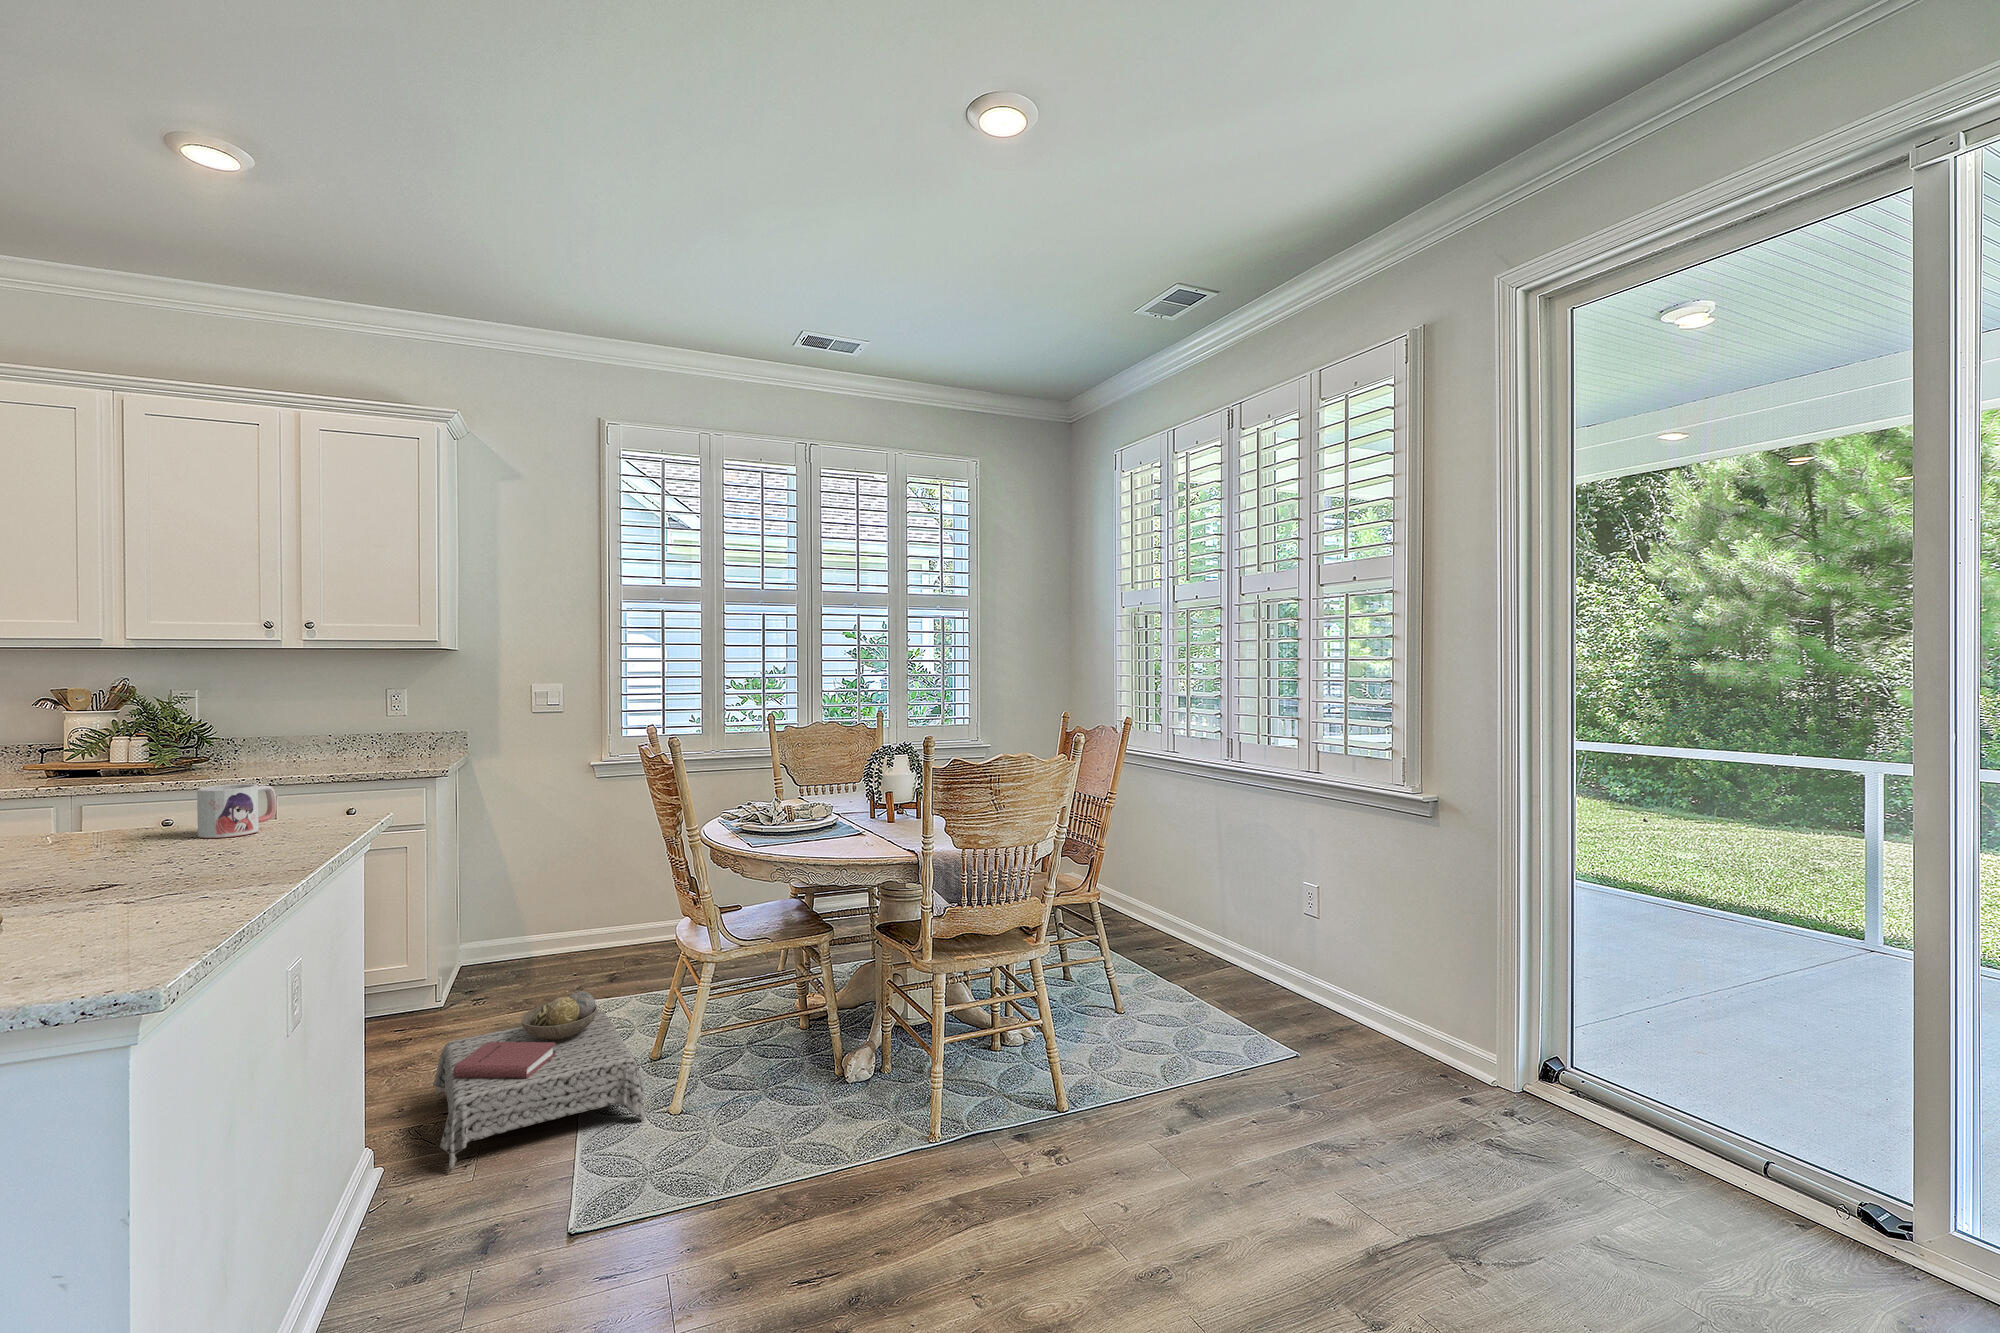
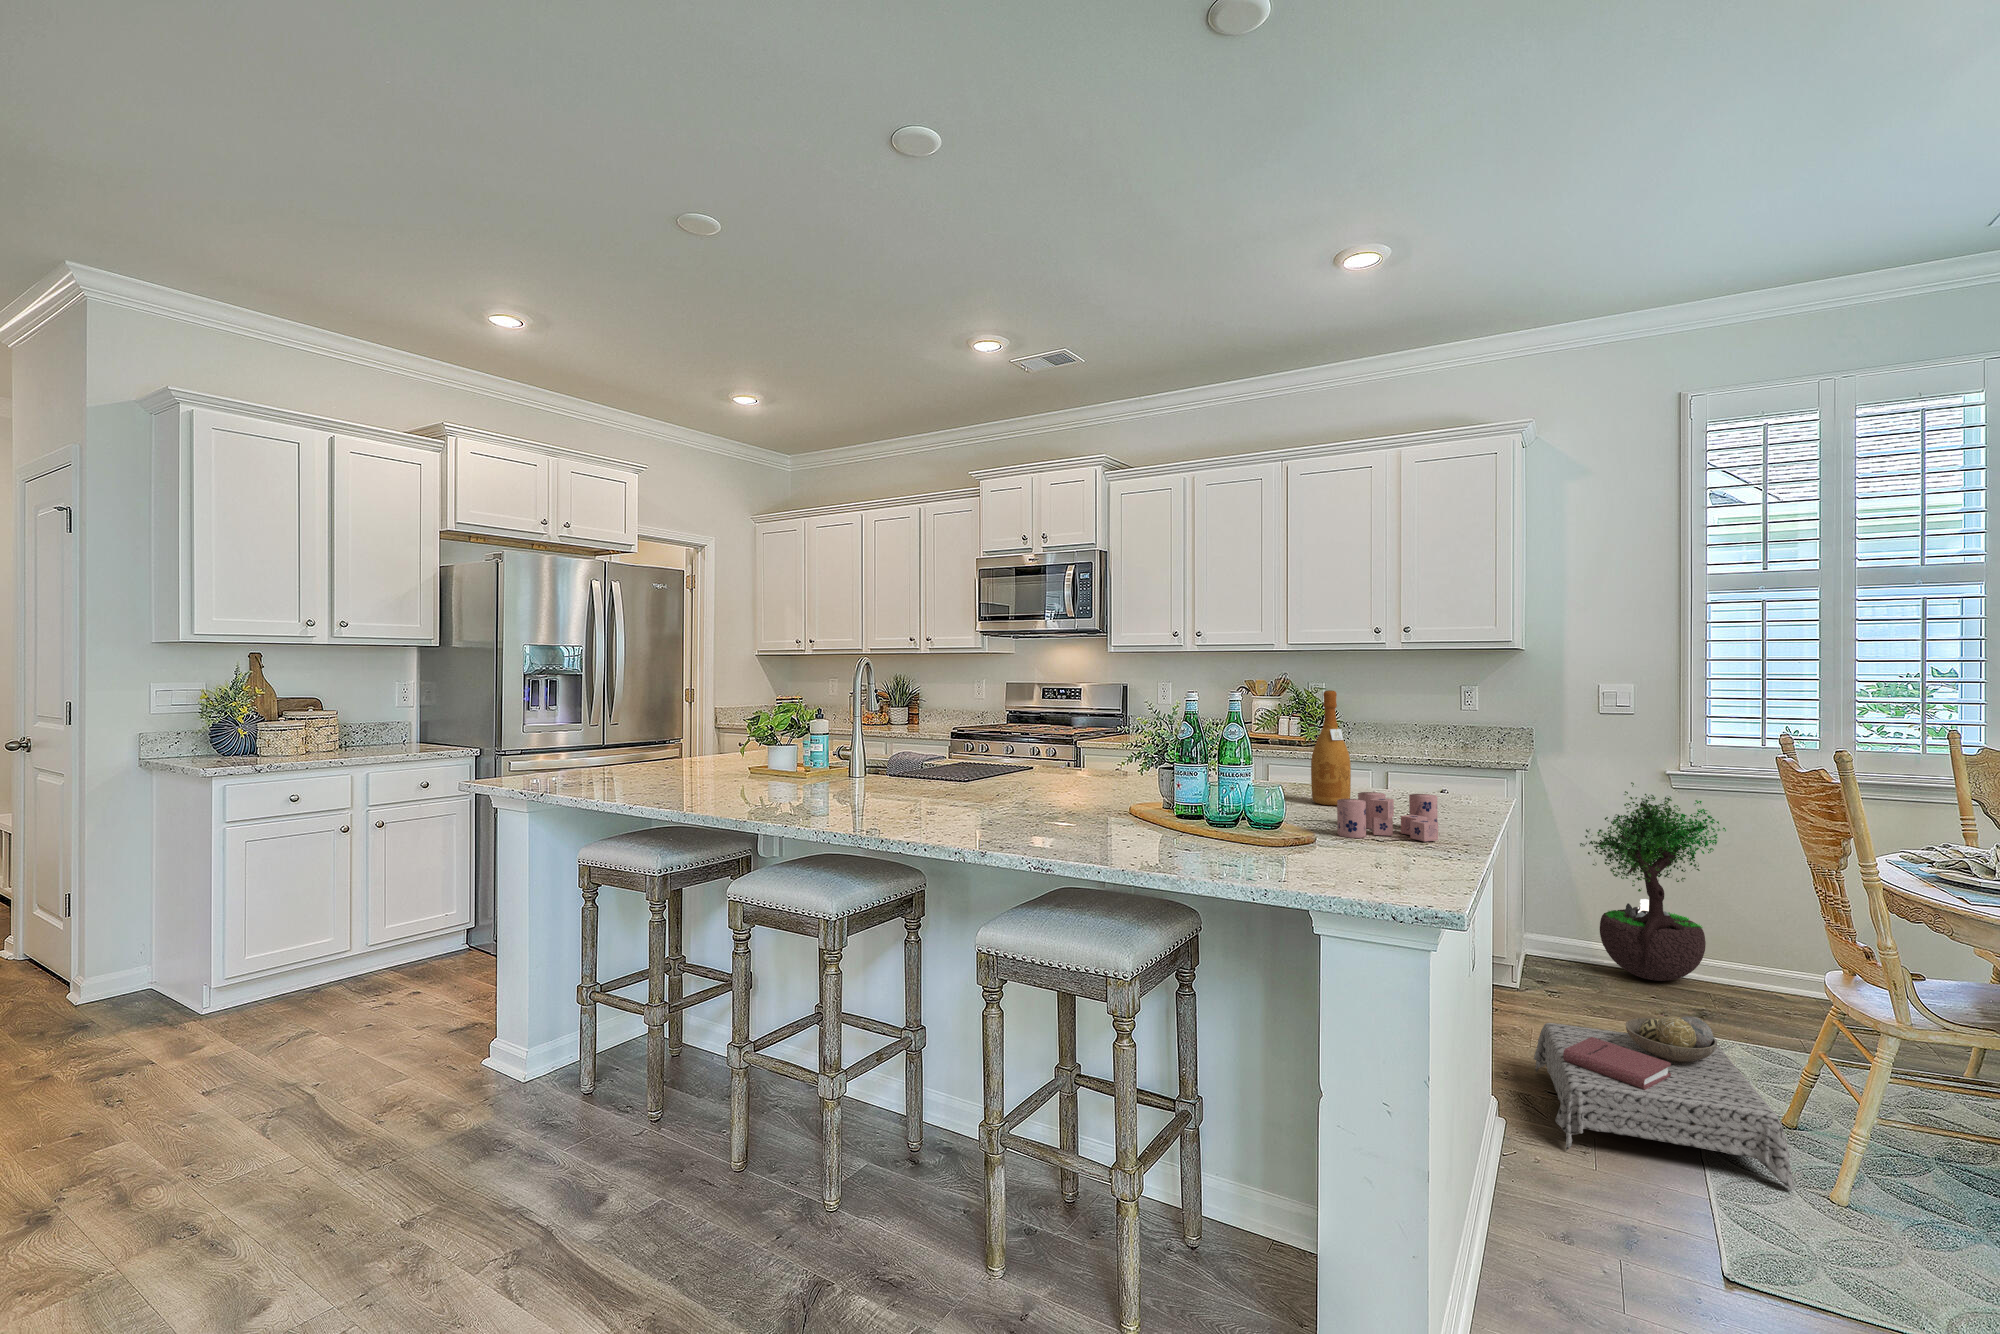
wine bottle: none [82,696,151,852] -> present [1311,690,1351,805]
potted tree: none [509,778,632,964] -> present [1580,782,1726,981]
mug: present [197,784,277,838] -> none [1375,763,1427,805]
candle: none [86,820,258,894] -> present [1337,792,1438,841]

